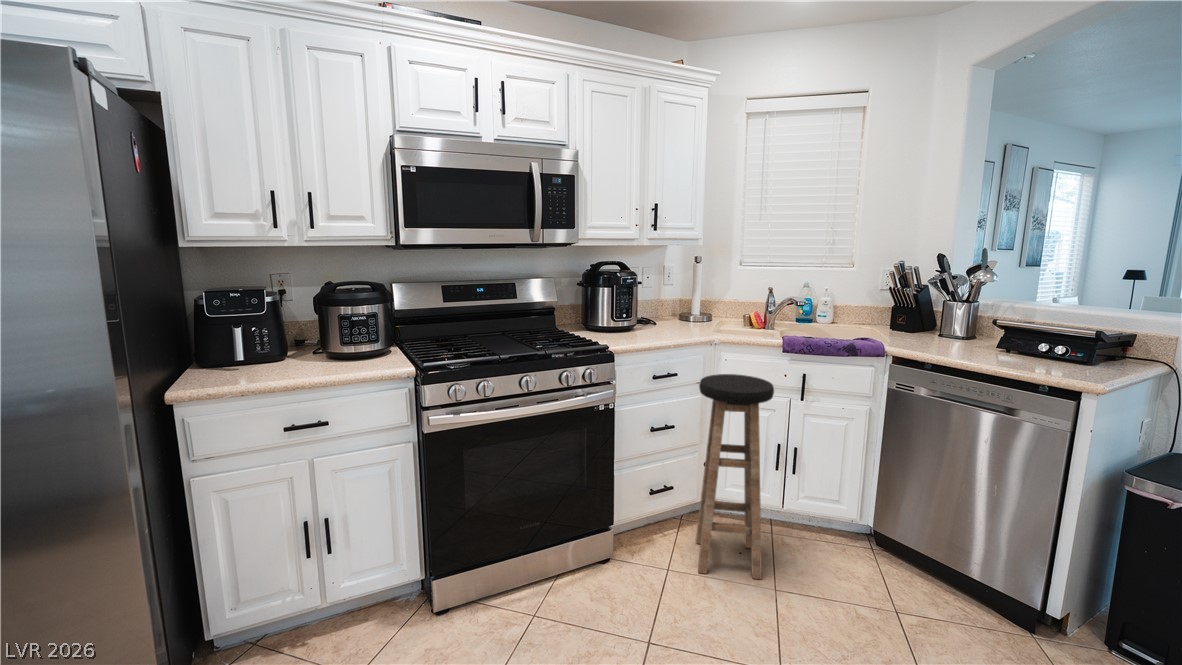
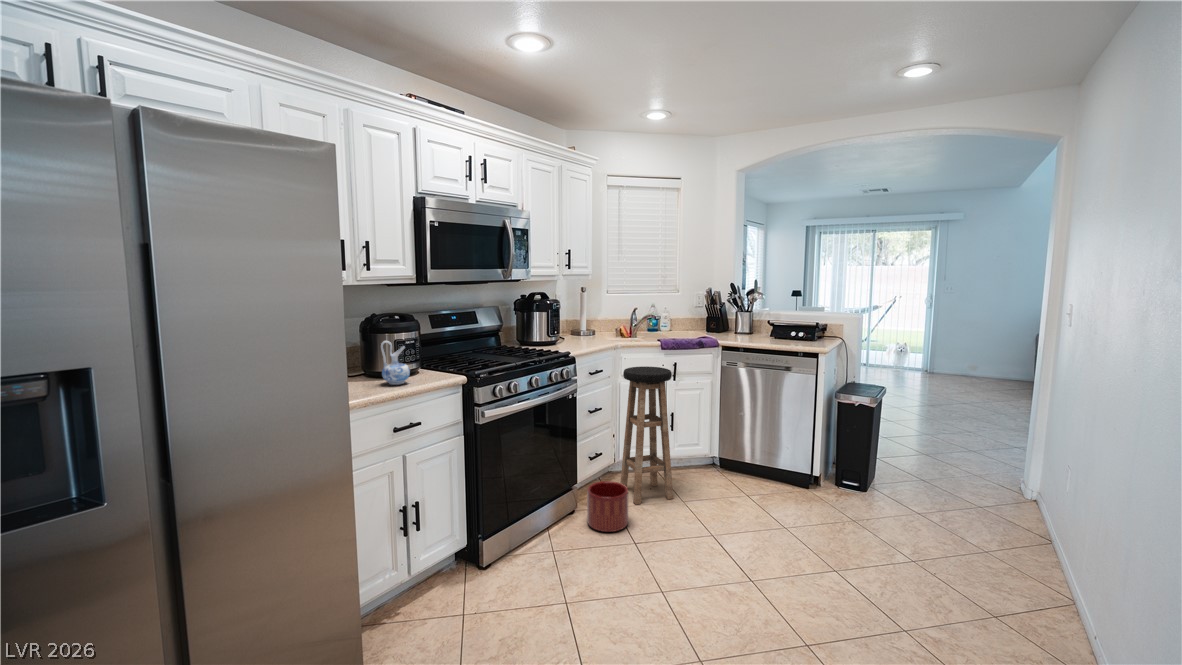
ceramic pitcher: none [292,316,331,372] -> present [381,341,410,385]
planter: none [608,531,668,611] -> present [587,481,628,532]

